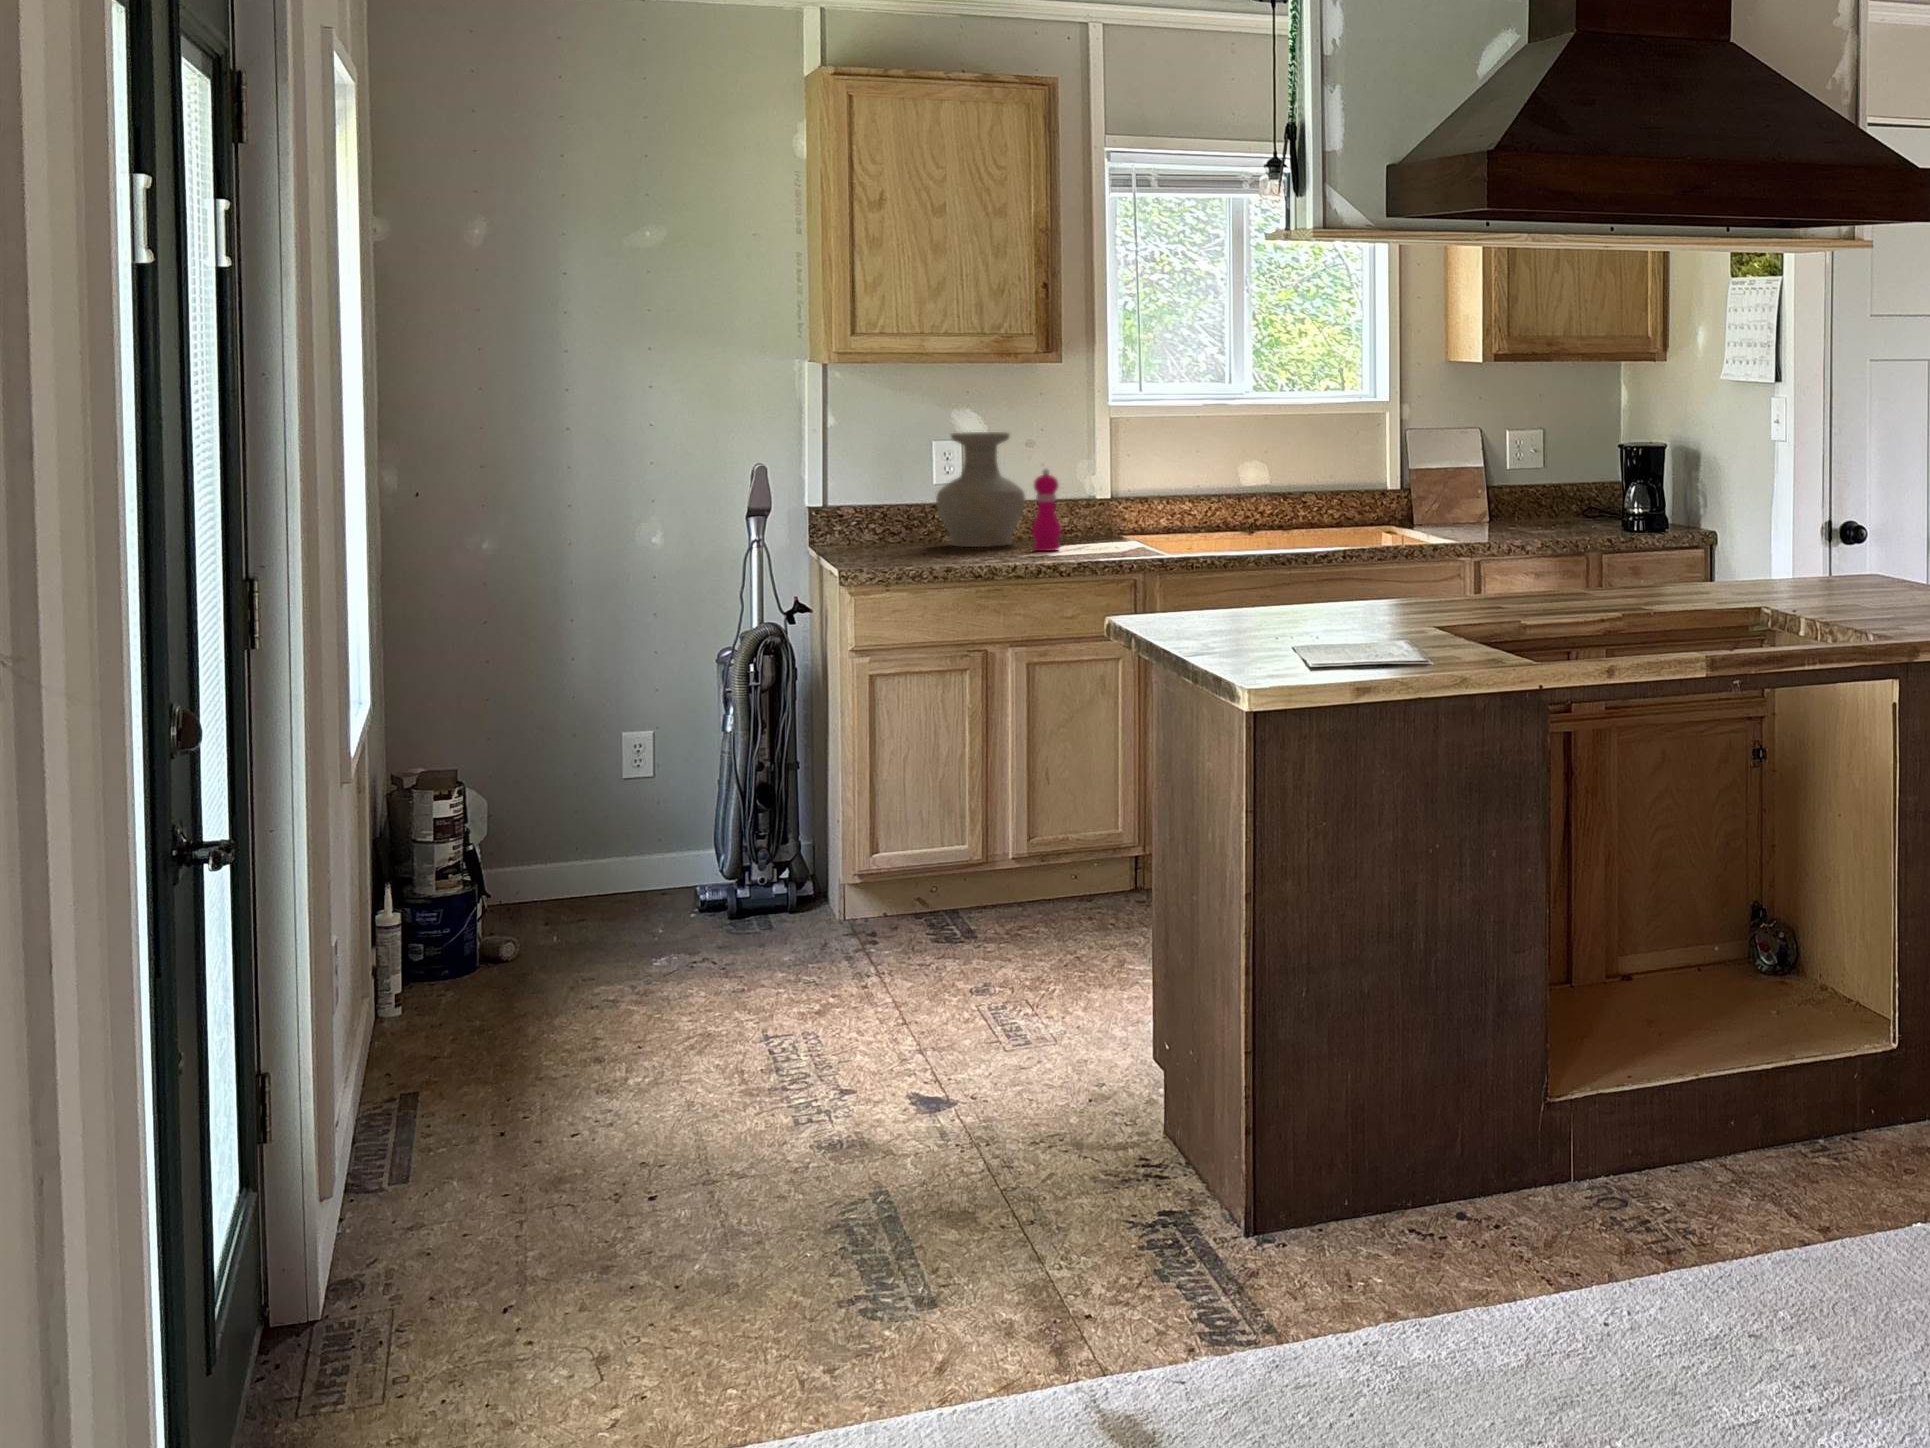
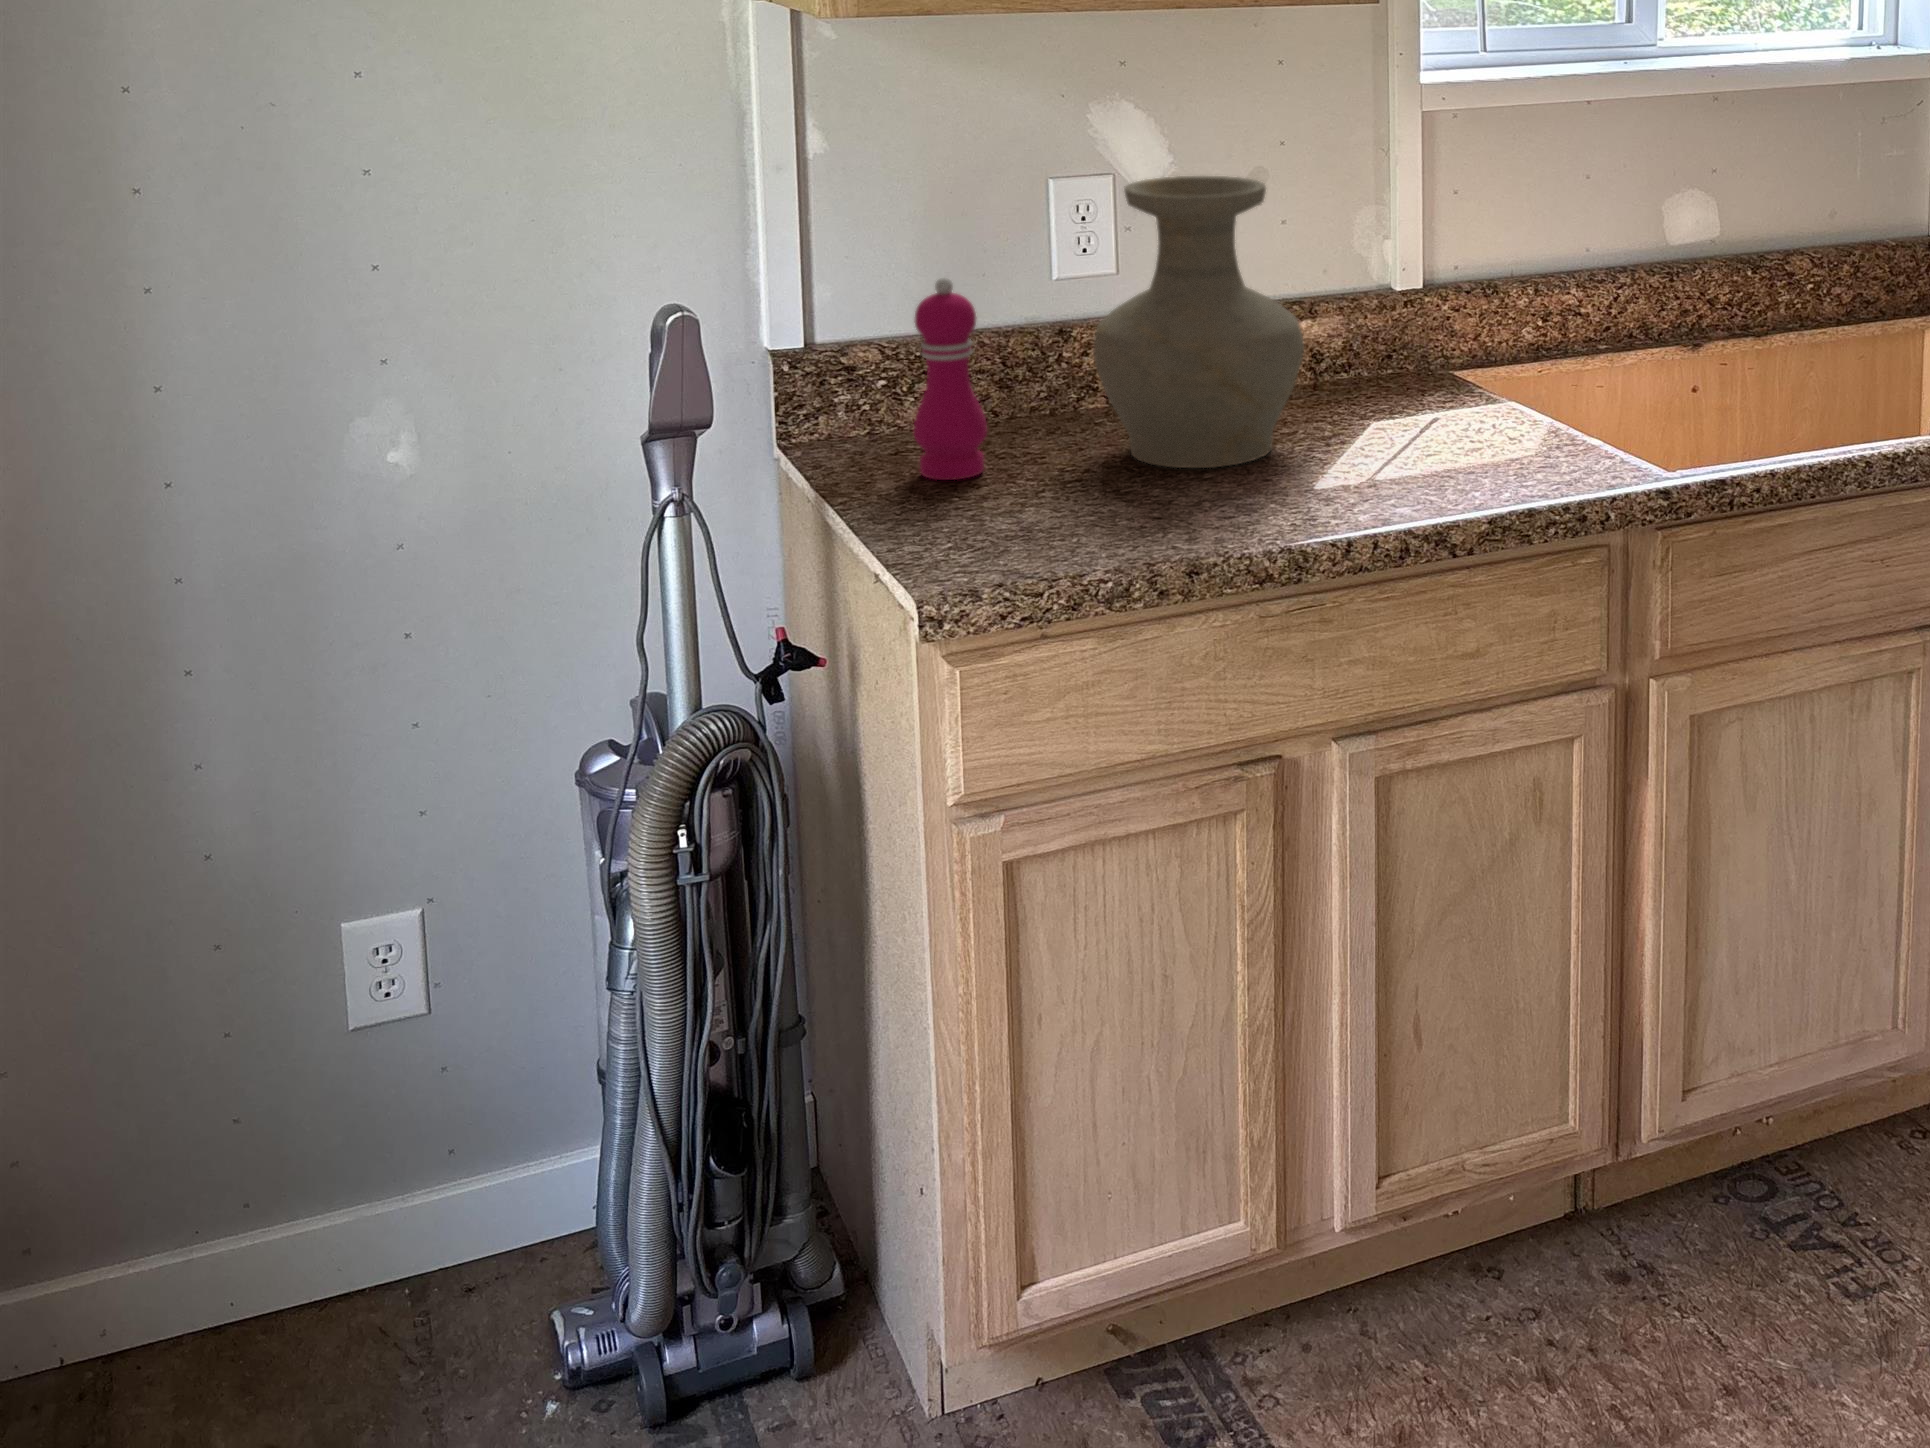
pepper mill: present [1032,469,1061,551] -> present [914,278,987,480]

